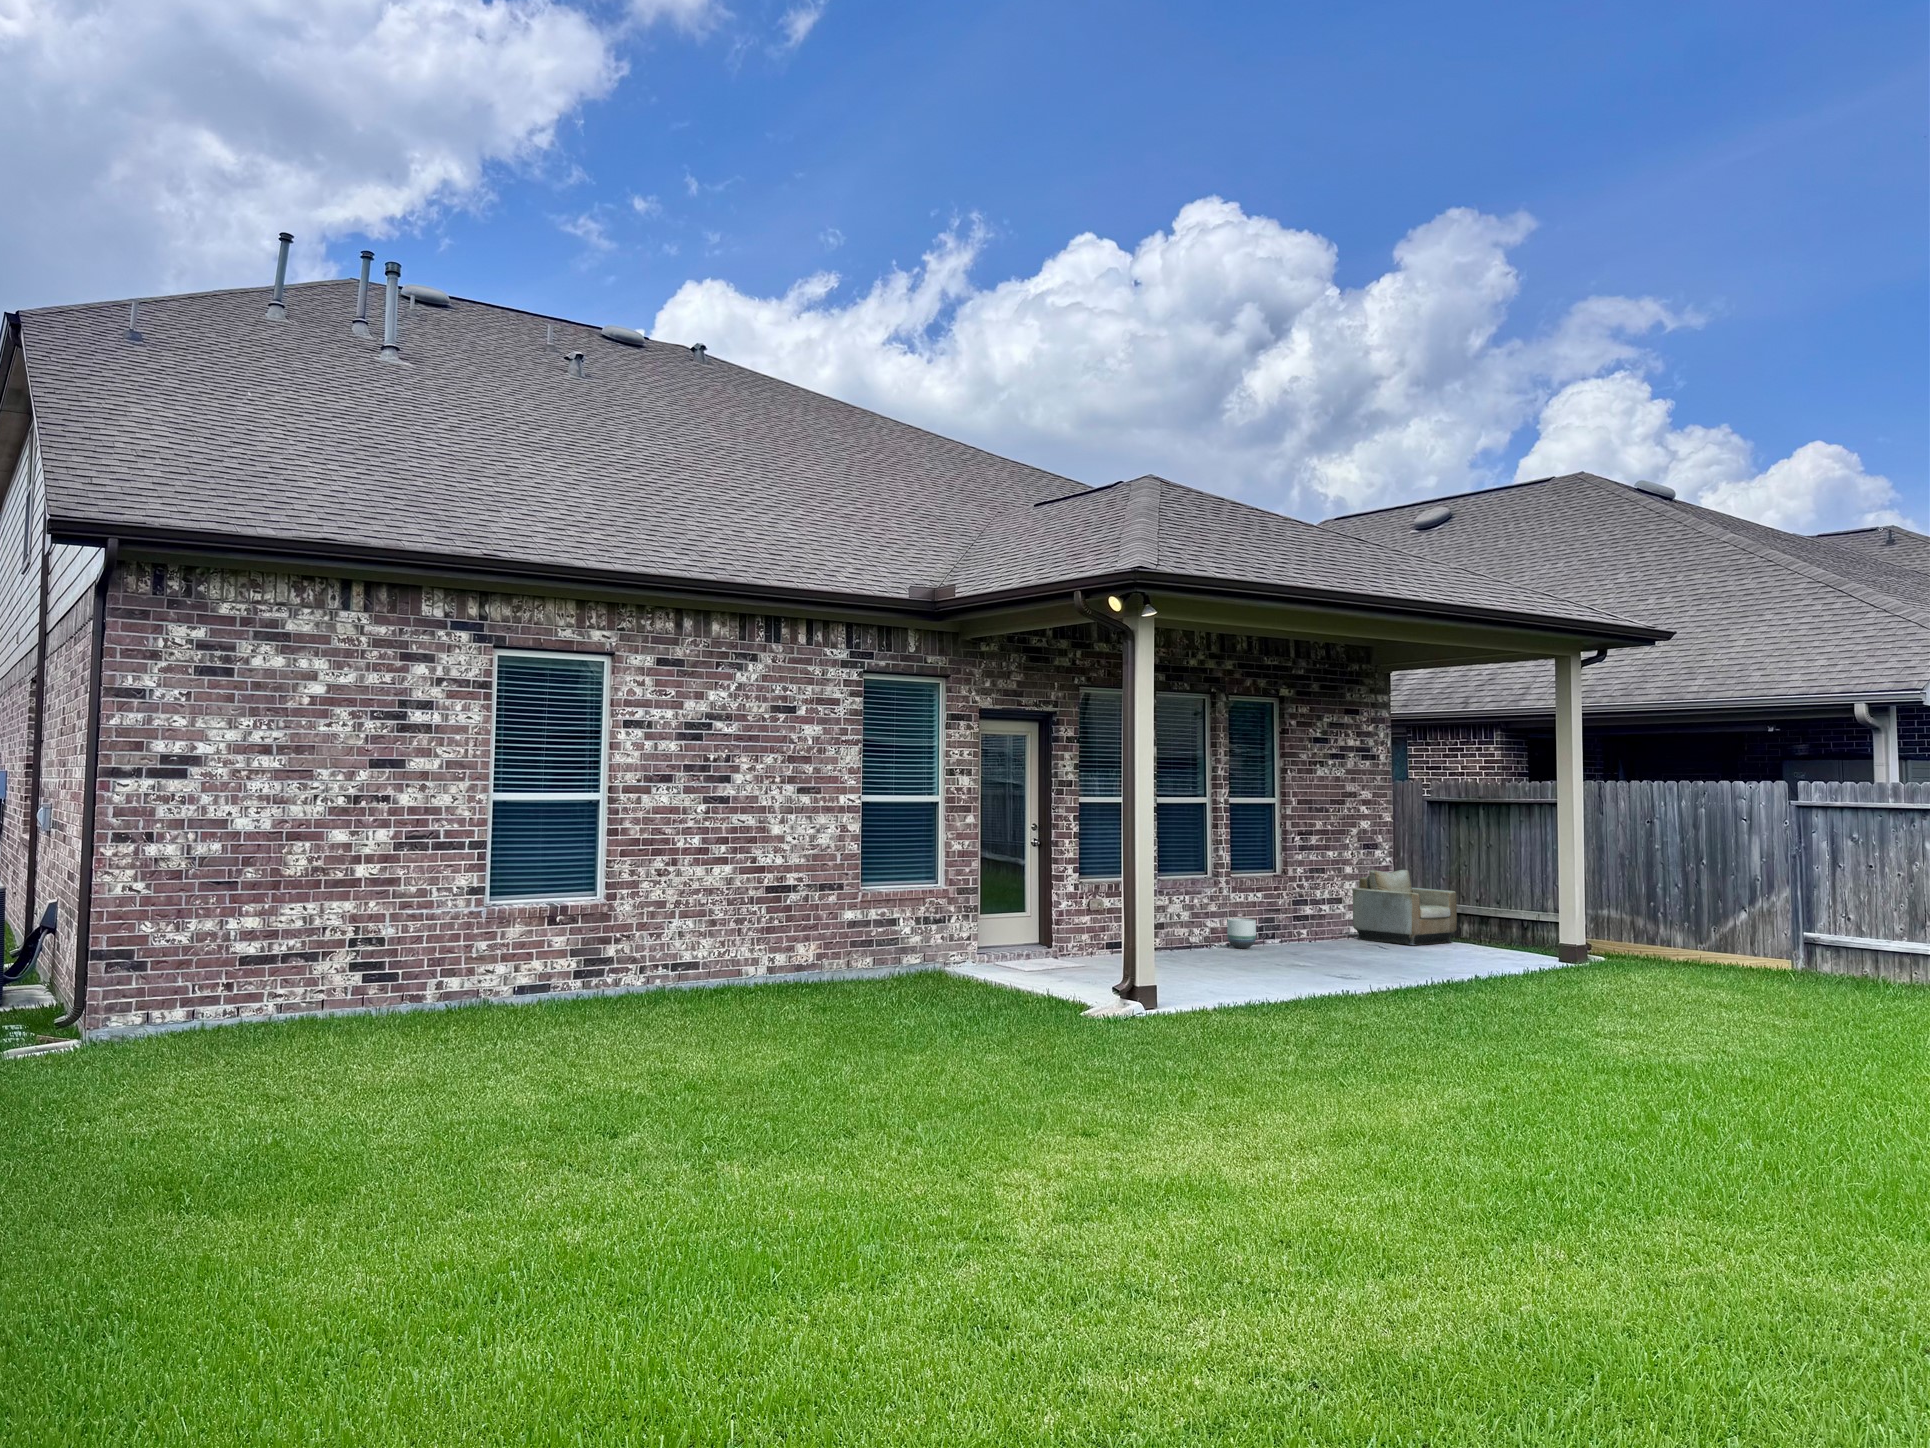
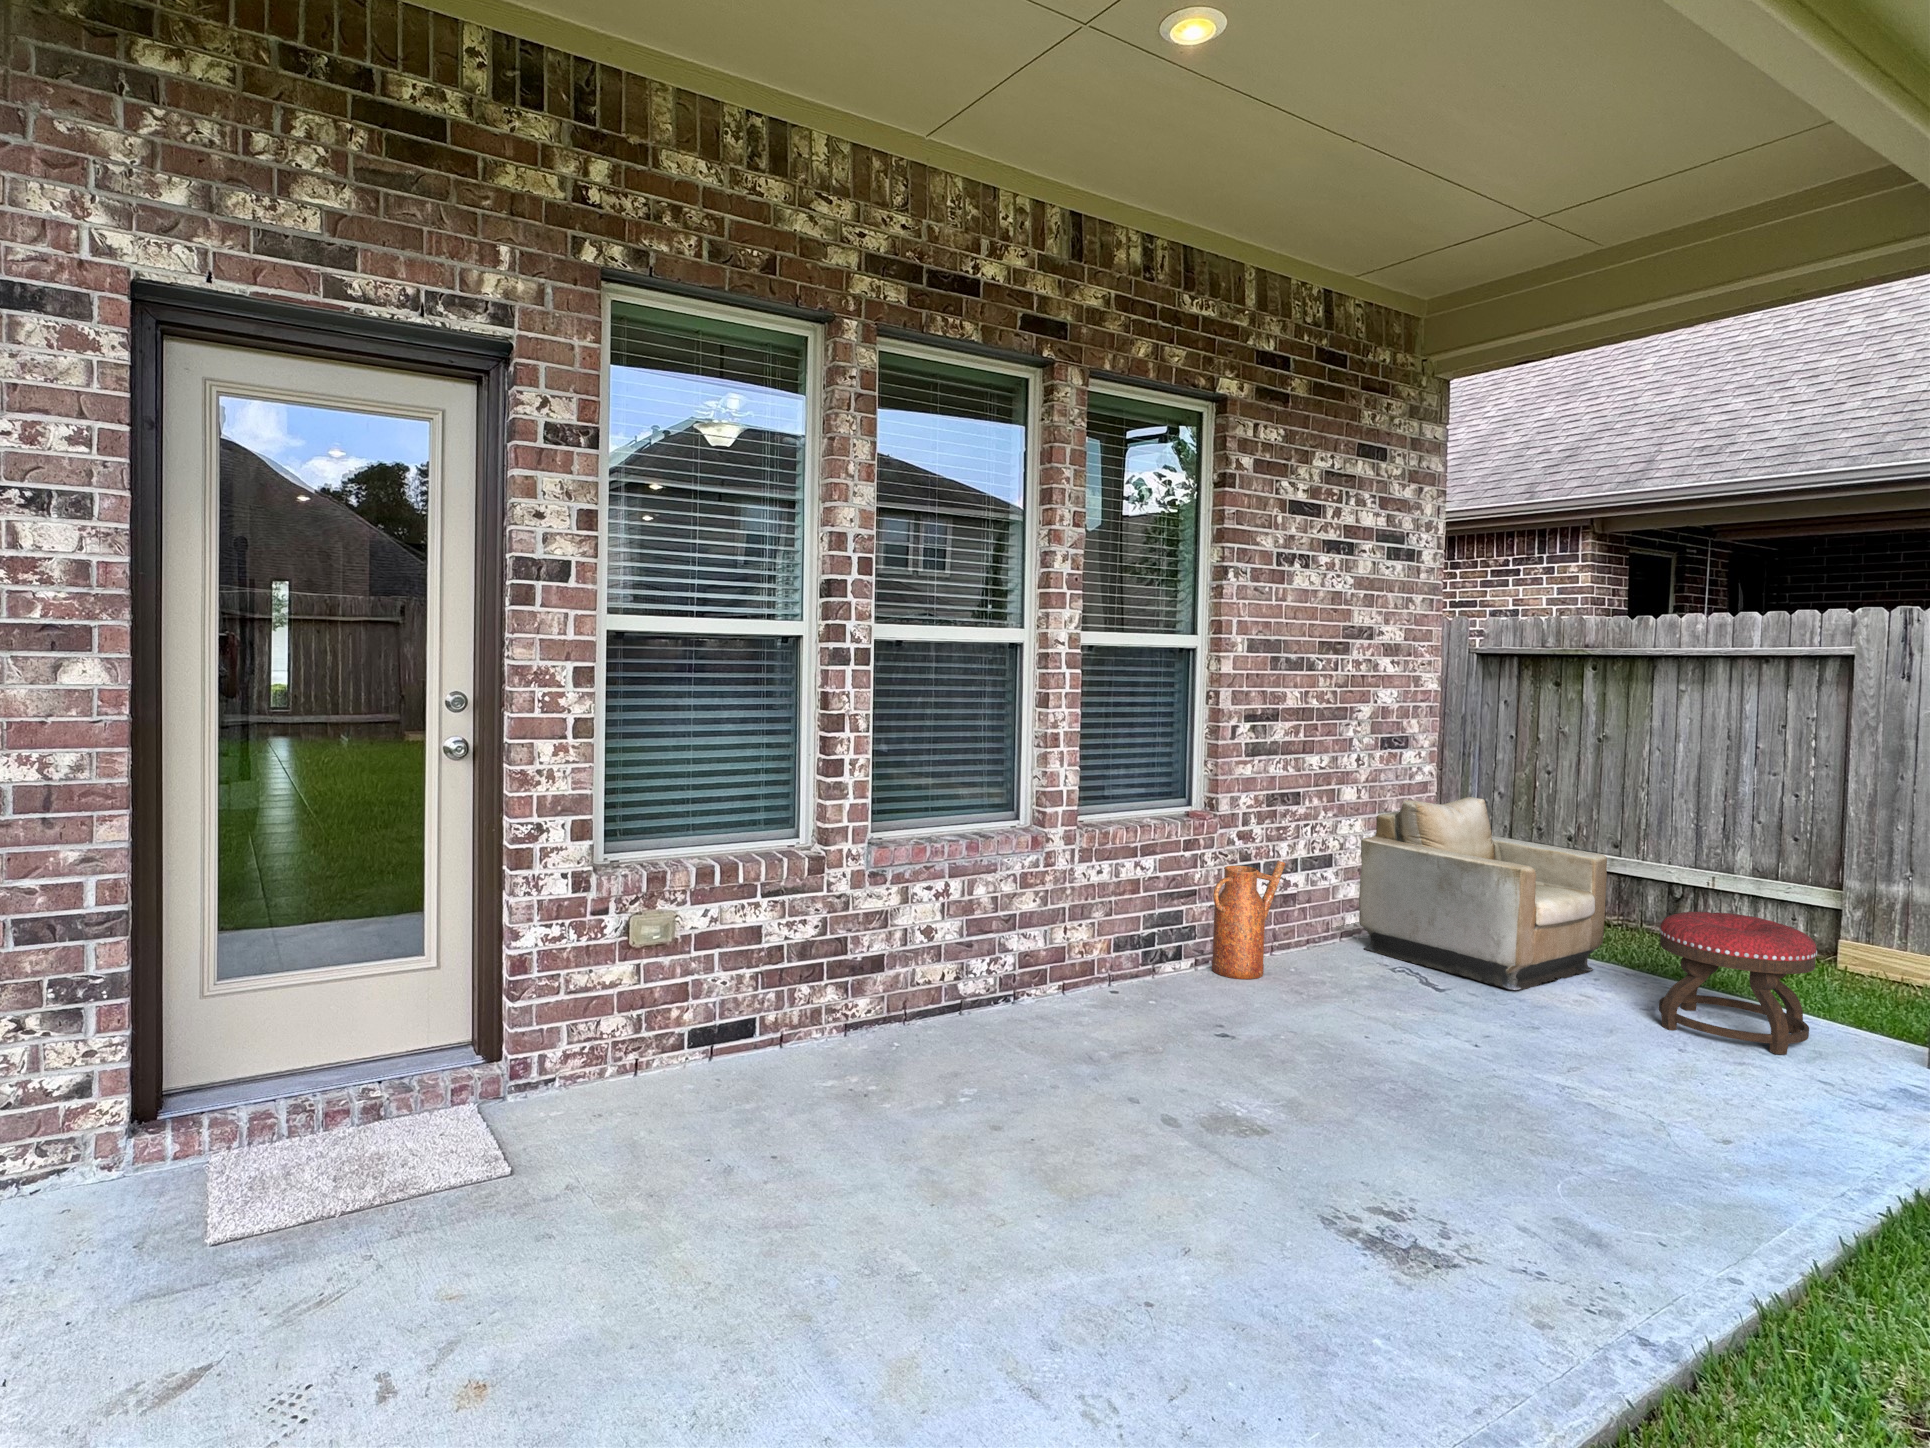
watering can: none [1287,896,1318,944] -> present [1212,861,1285,979]
ottoman: none [1463,907,1516,954] -> present [1659,912,1817,1055]
planter: present [1227,918,1256,948] -> none [1059,927,1132,1010]

